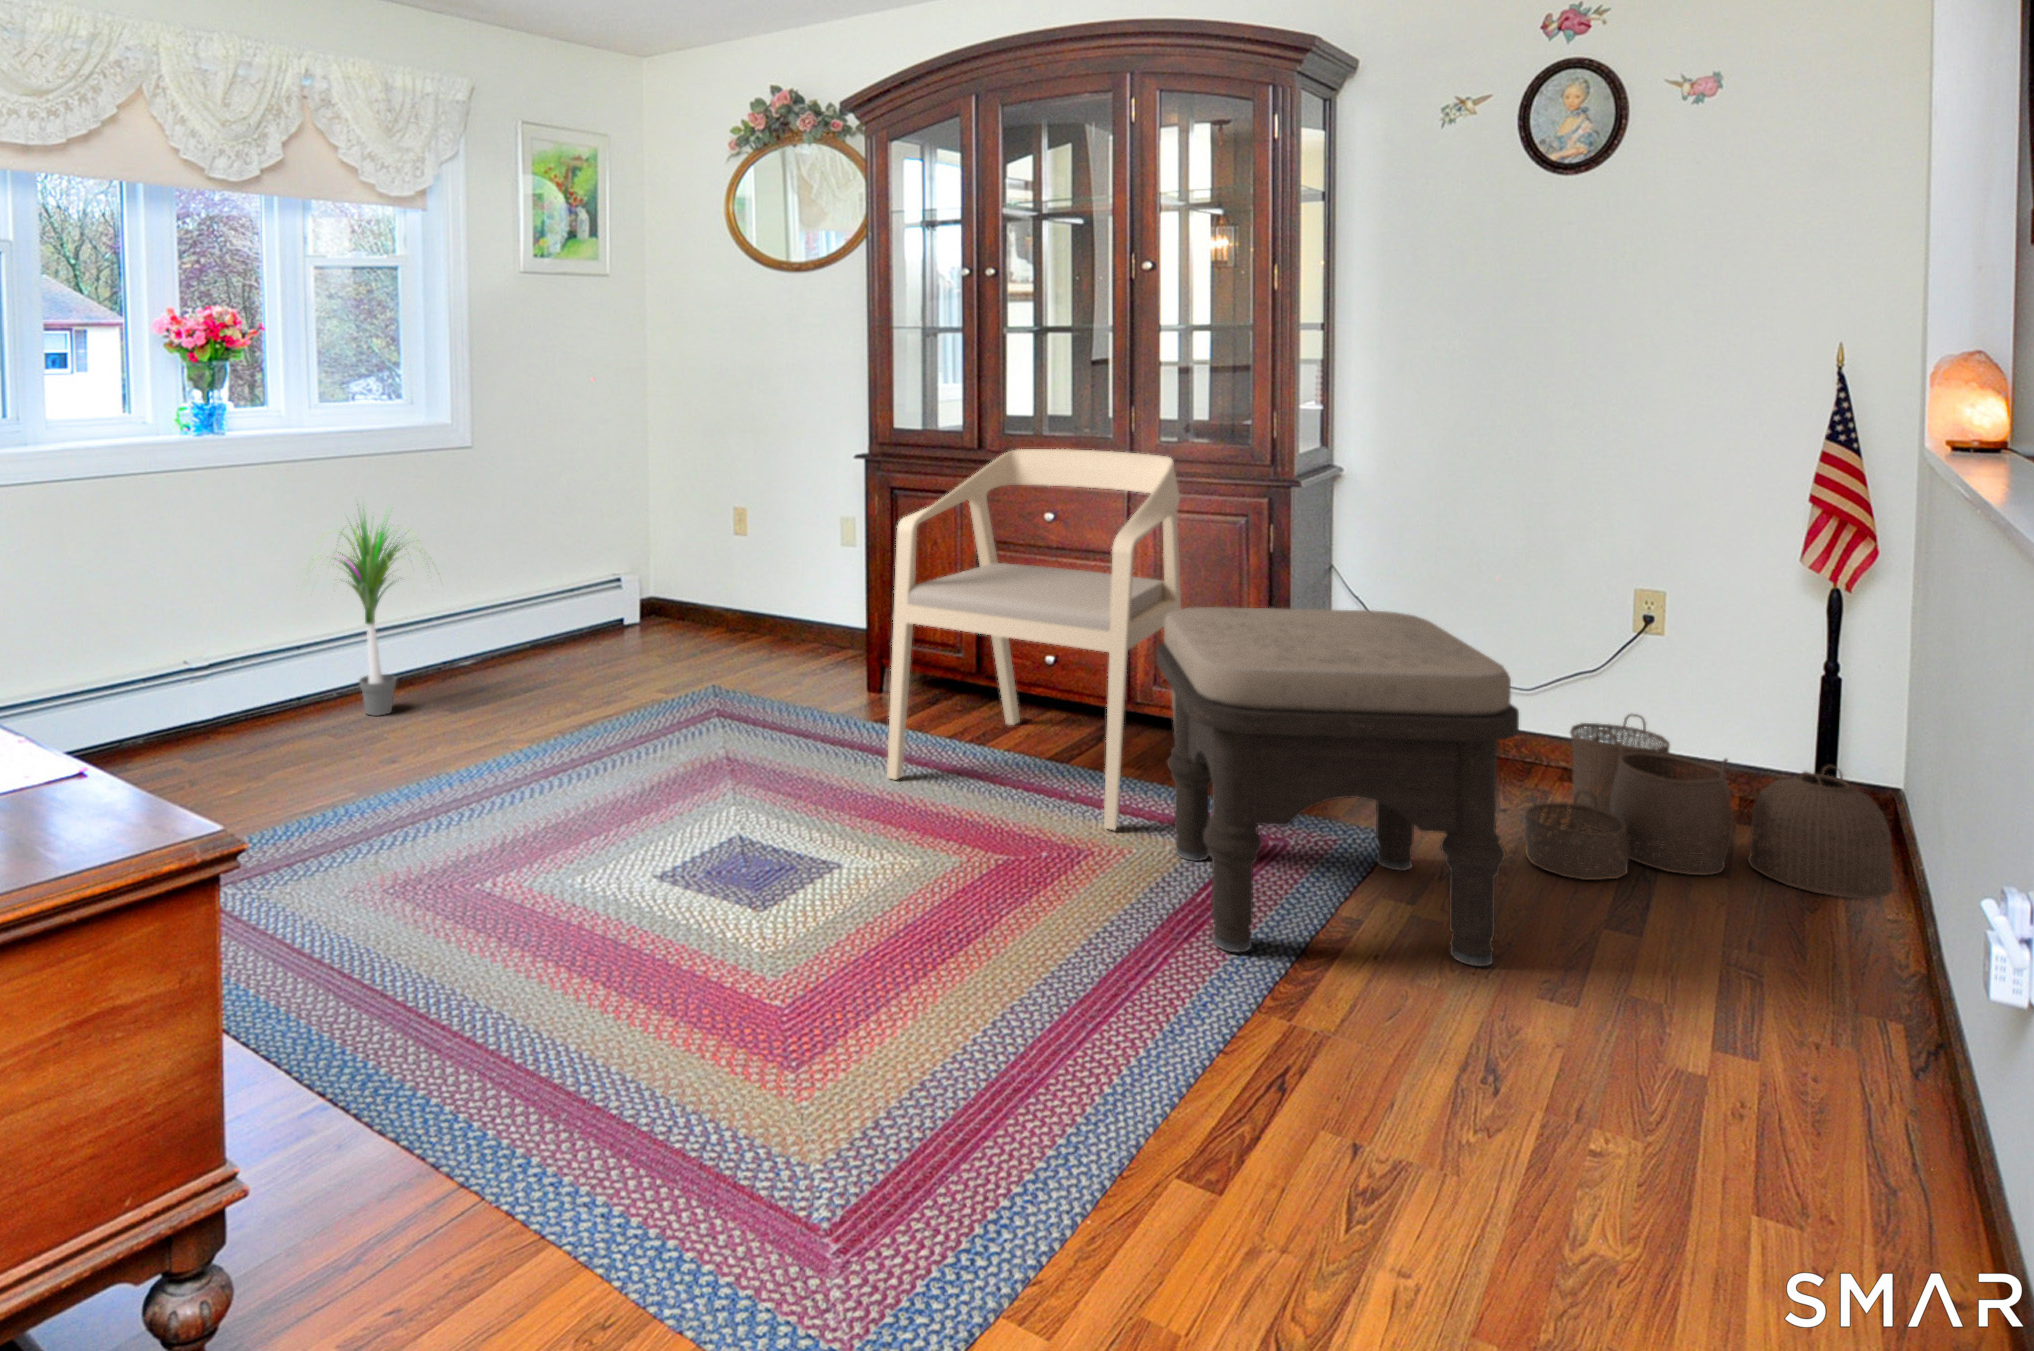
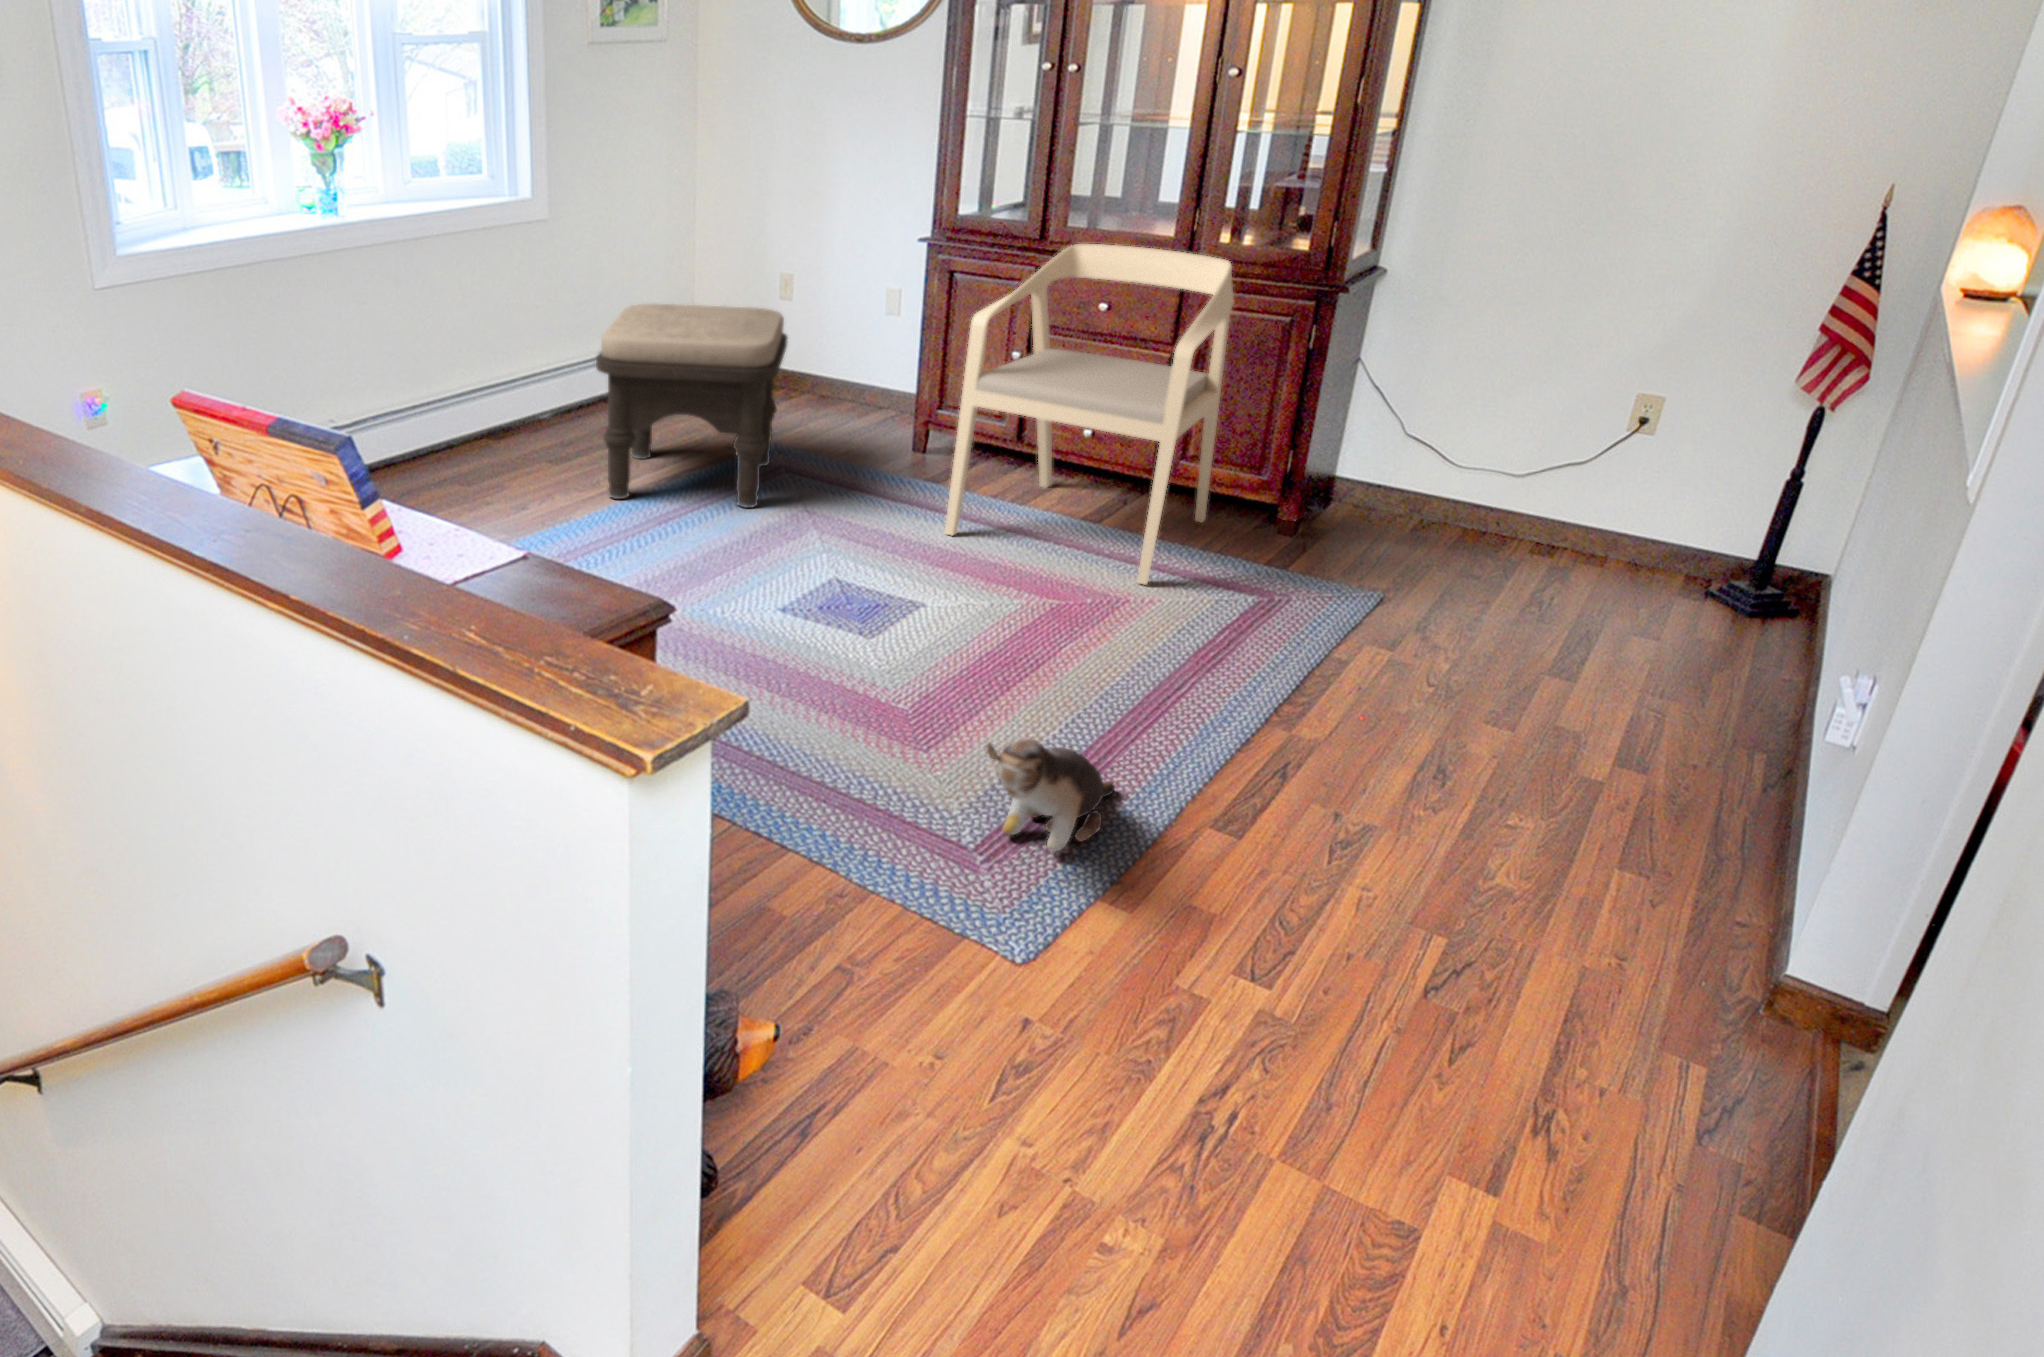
potted plant: present [309,506,421,716] -> none [406,267,535,464]
ottoman: present [1157,607,1519,966] -> present [596,304,787,508]
woven basket: present [1525,714,1894,899] -> none [1494,502,1811,660]
plush toy: none [829,1041,1047,1227] -> present [987,739,1115,851]

